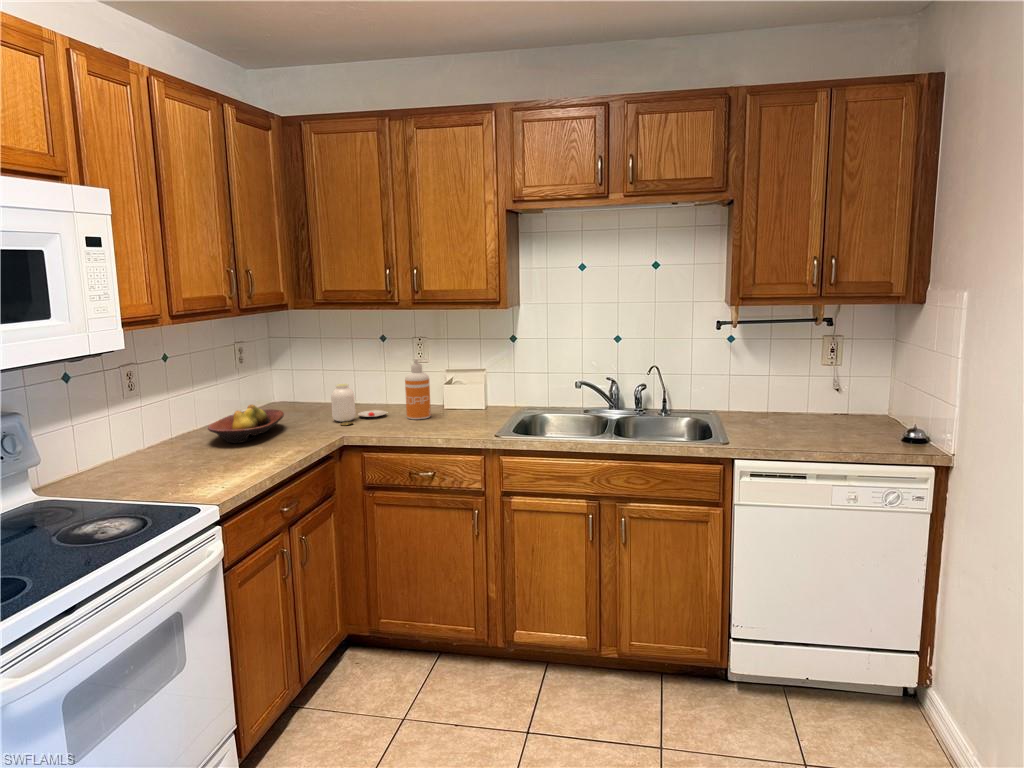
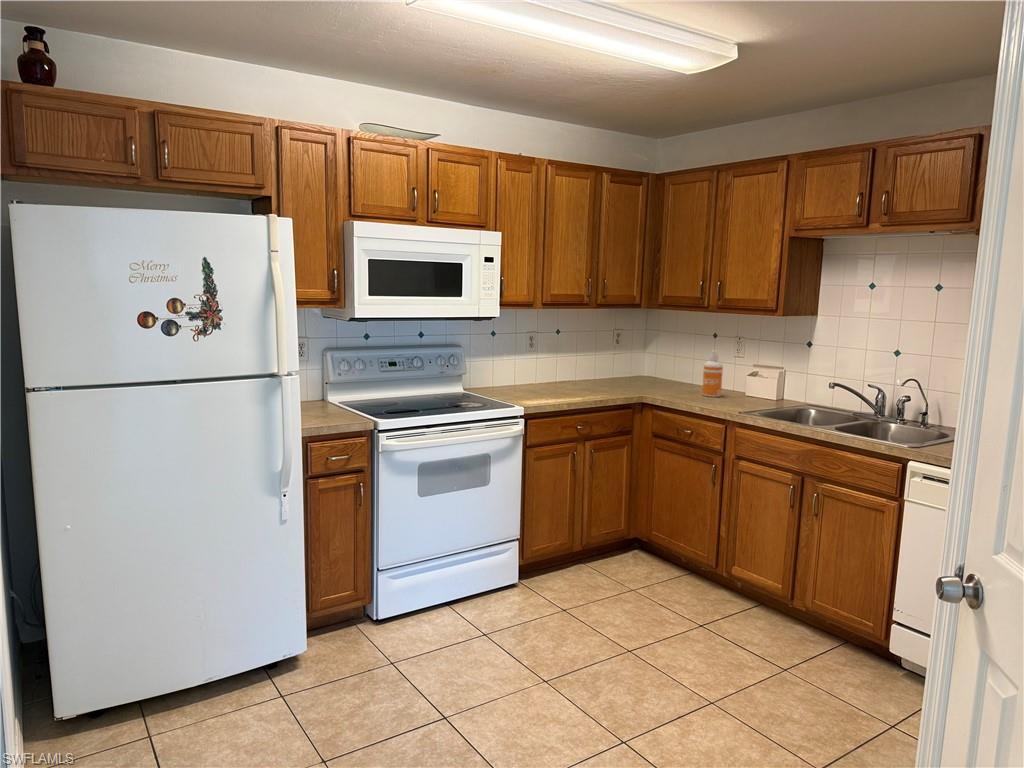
jar: present [331,384,387,425] -> none [653,363,696,391]
fruit bowl: present [208,405,284,443] -> none [567,368,622,389]

